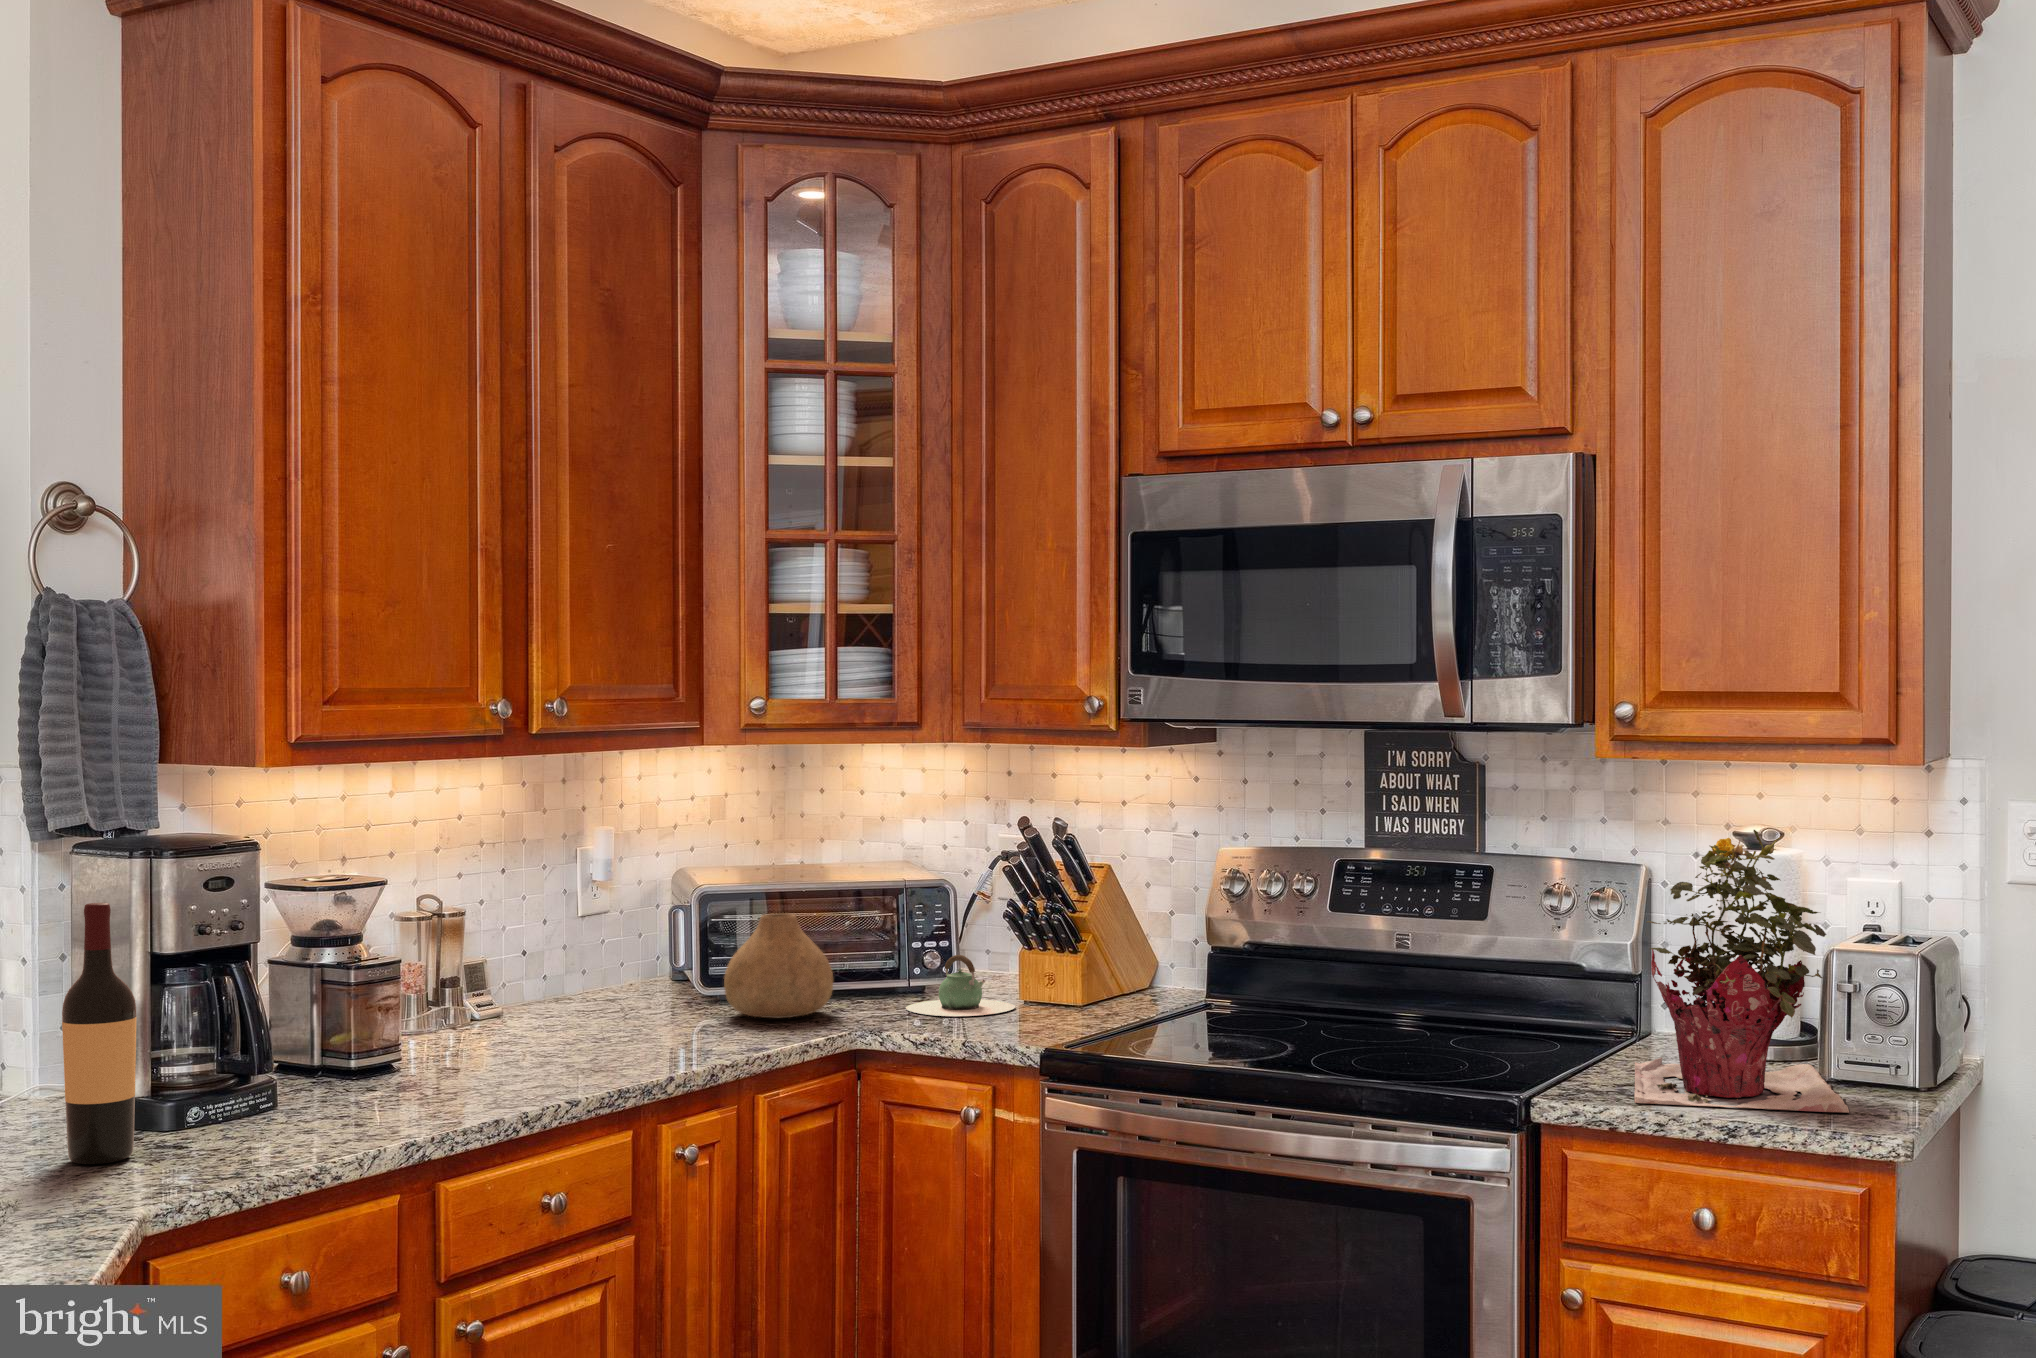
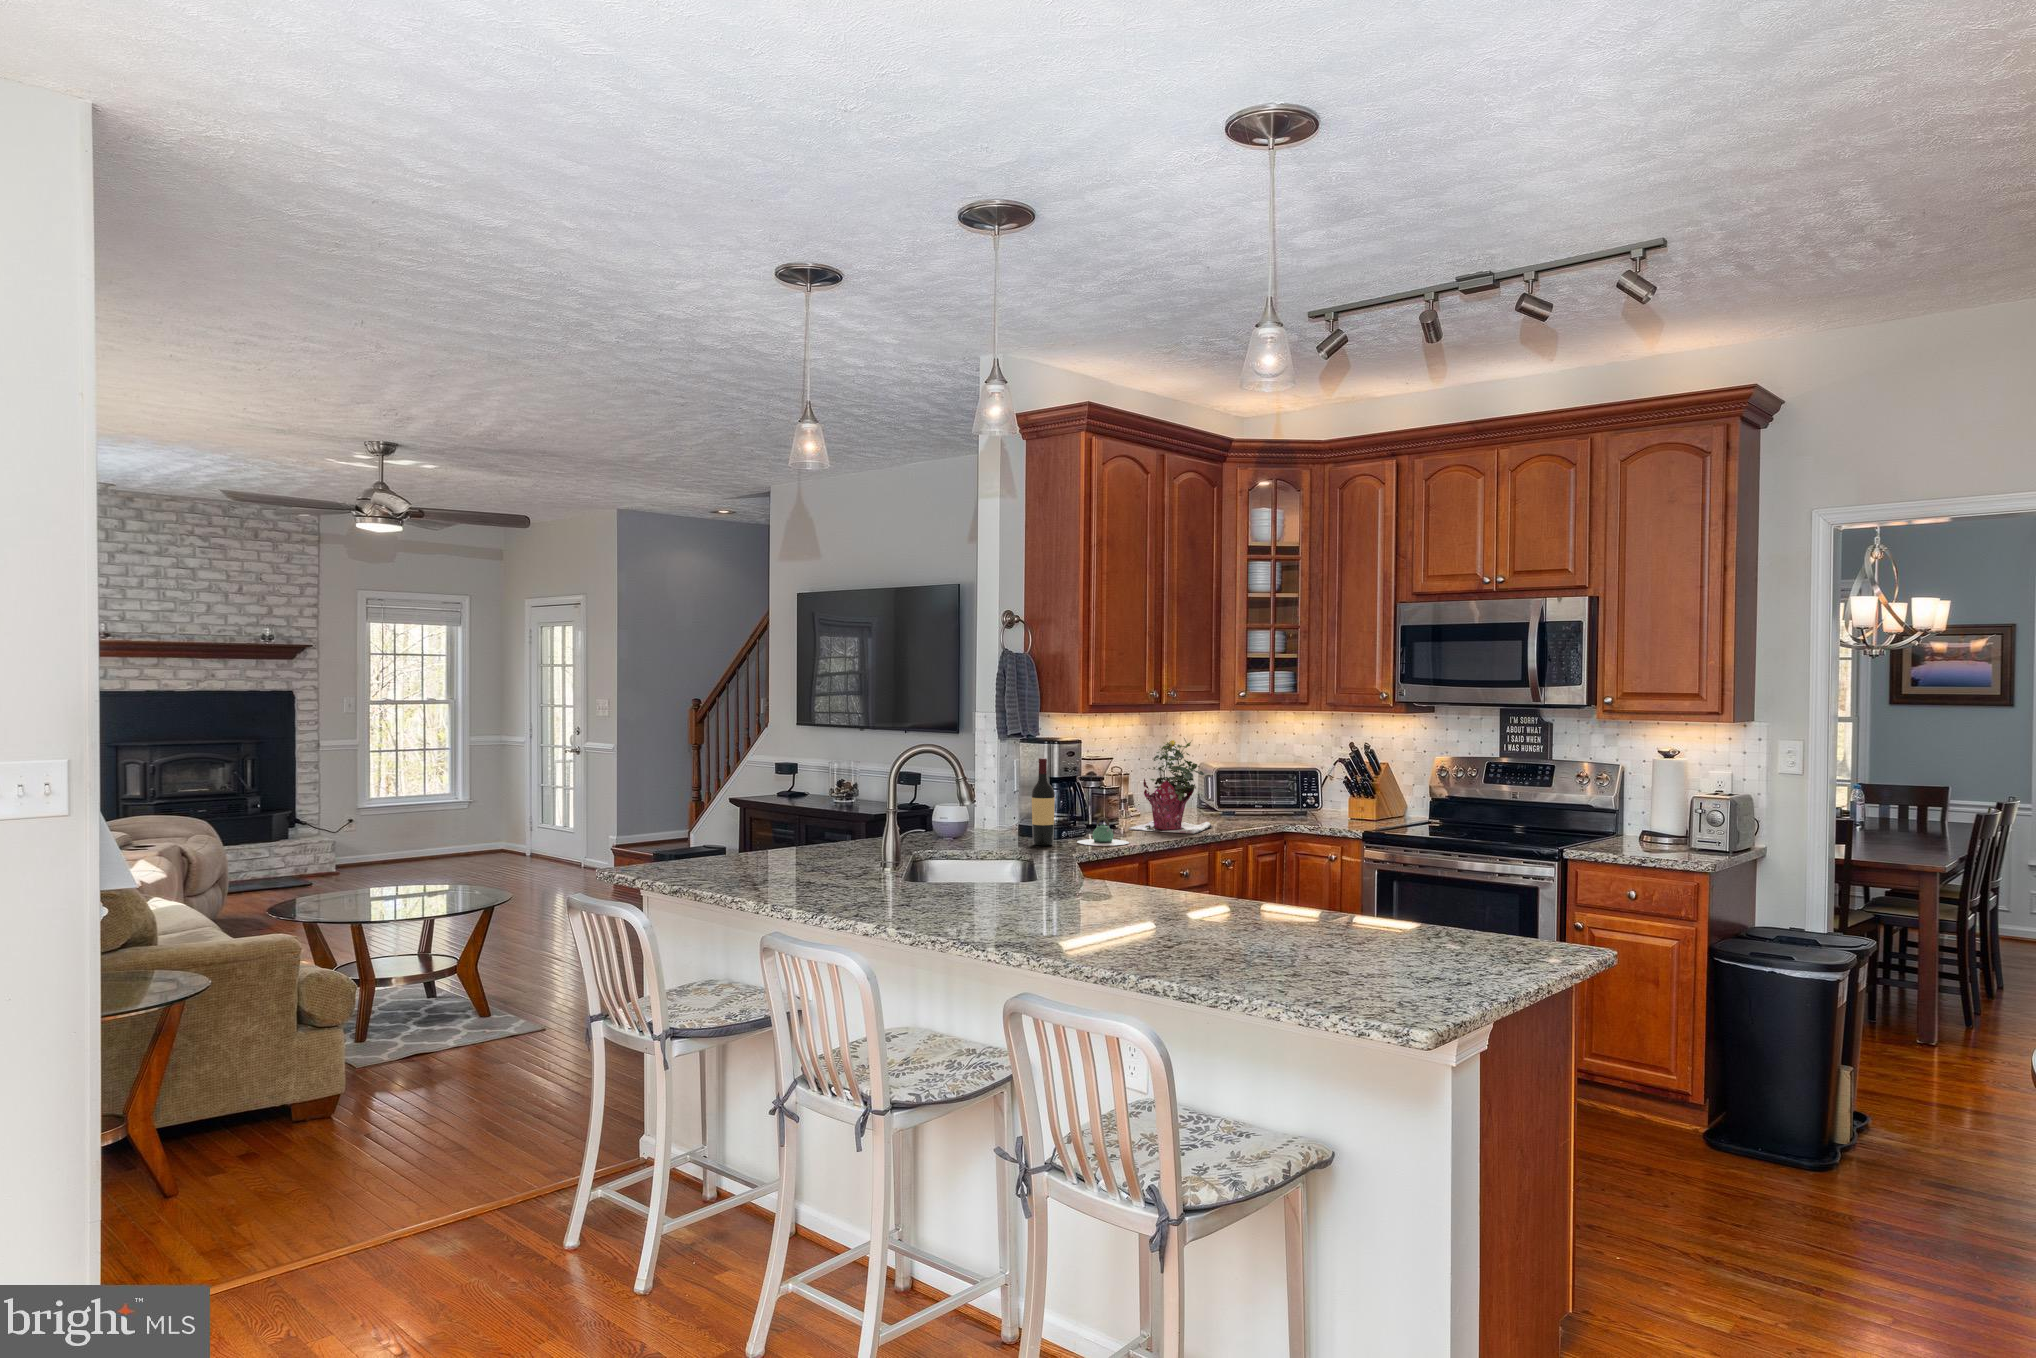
potted plant: present [1634,830,1850,1113] -> present [1129,738,1212,834]
vase: present [724,913,833,1018] -> none [1229,778,1273,820]
teapot: present [906,955,1015,1016] -> present [1077,817,1129,846]

